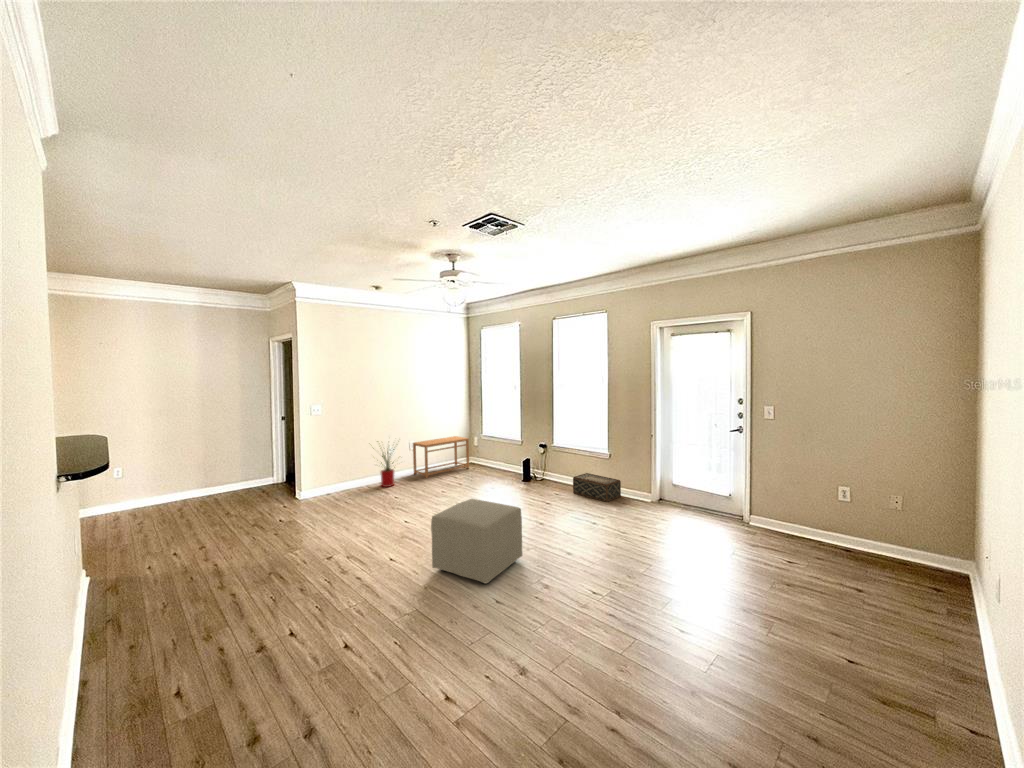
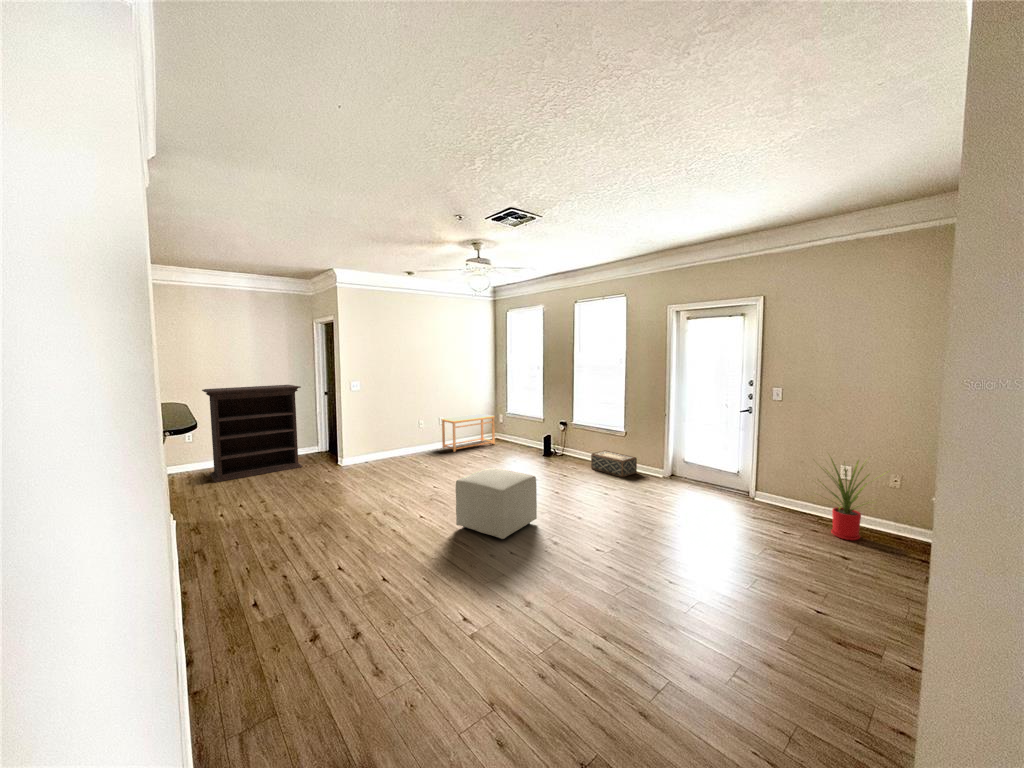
bookshelf: none [137,409,256,523] -> present [202,385,303,482]
house plant: present [377,441,394,487] -> present [823,458,869,540]

